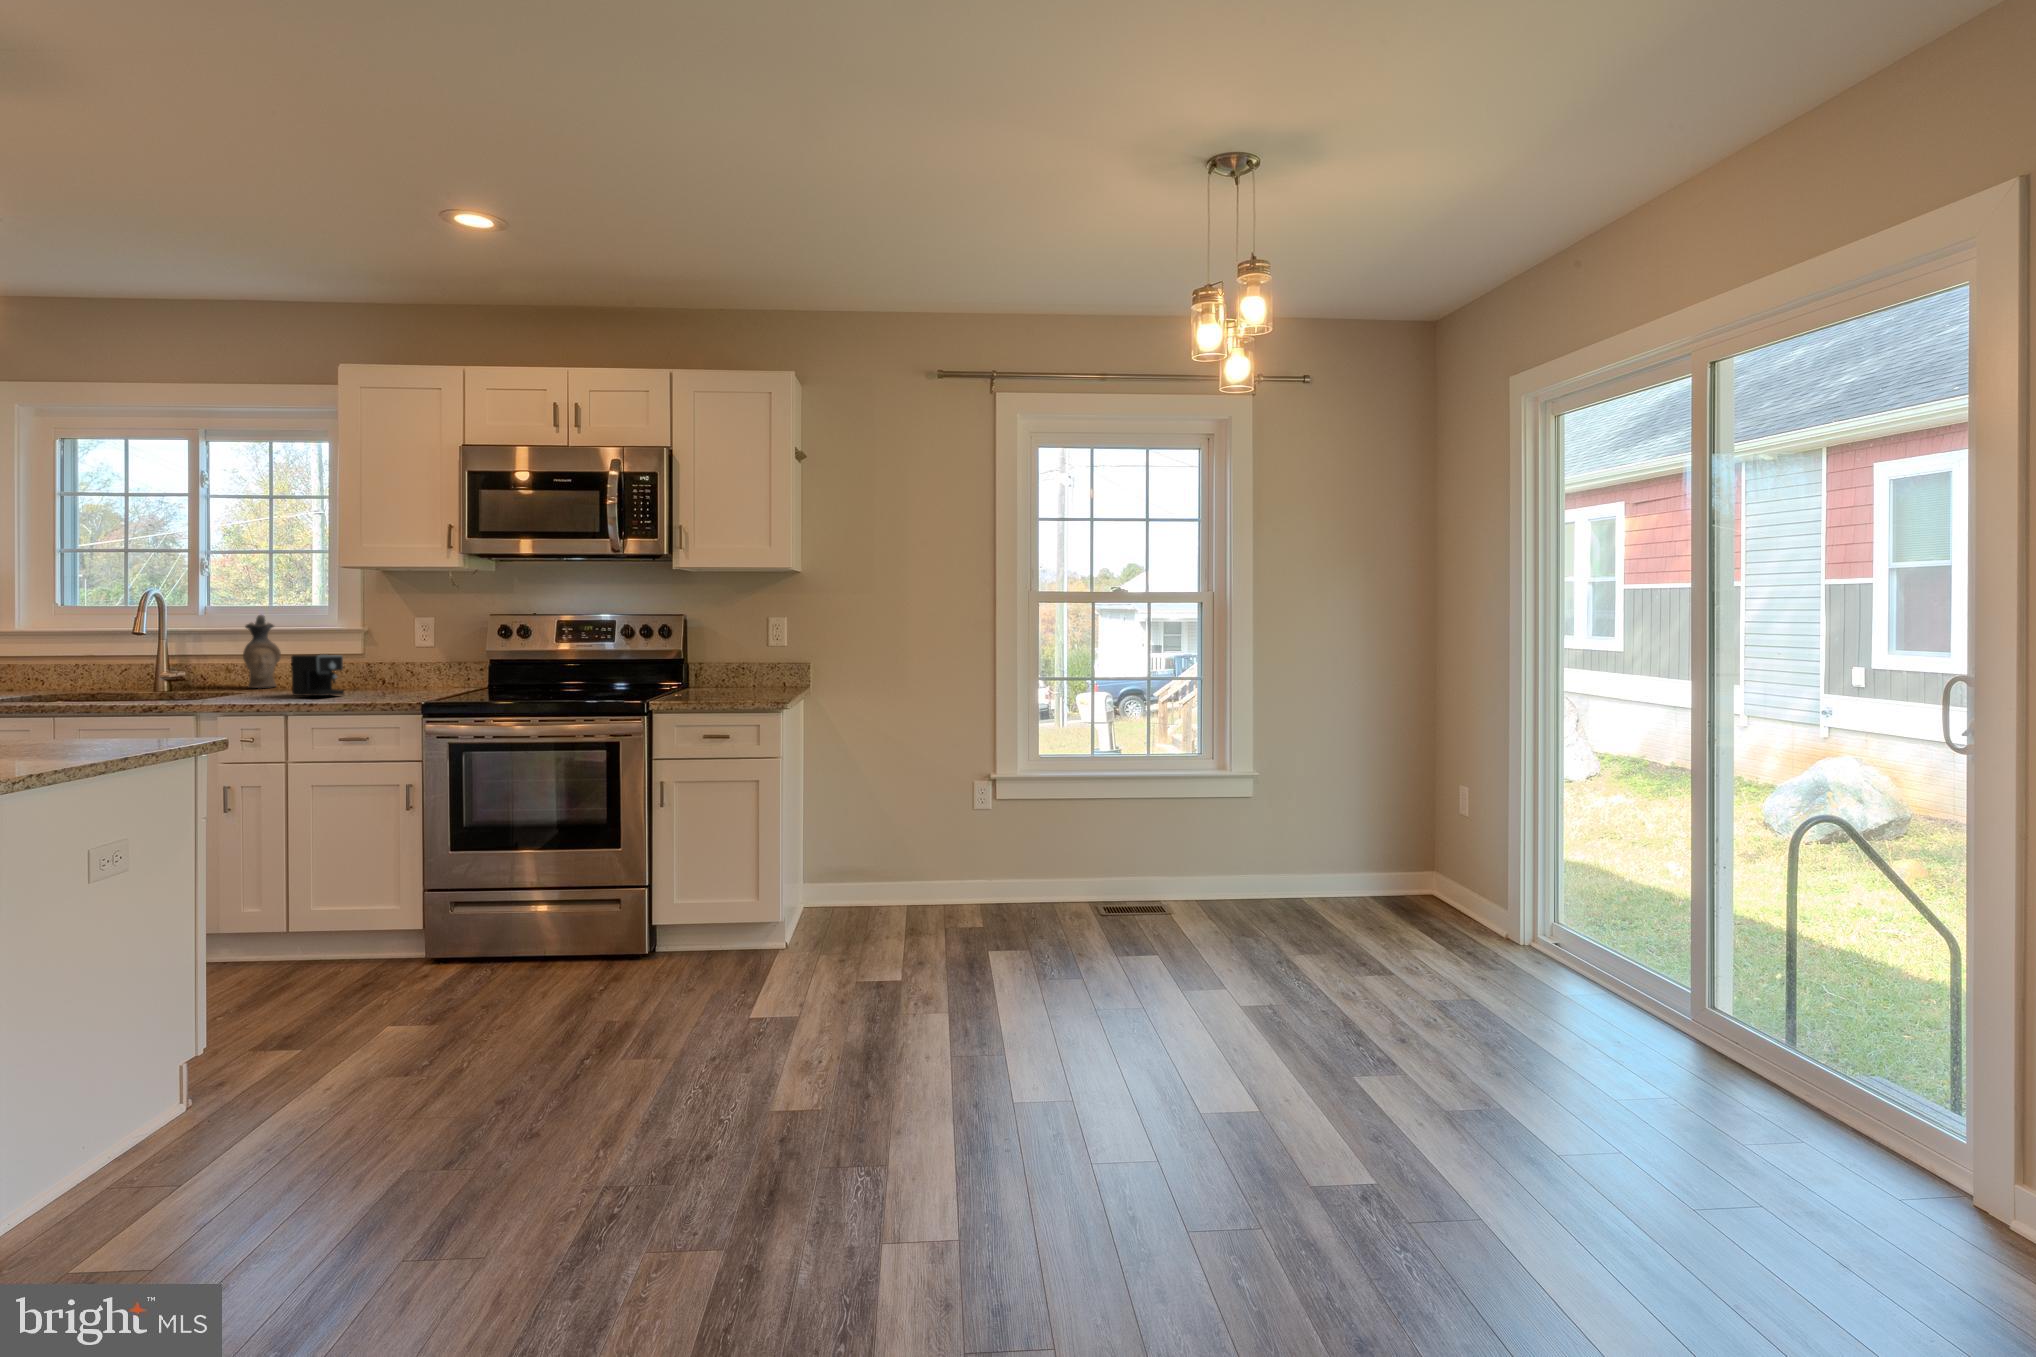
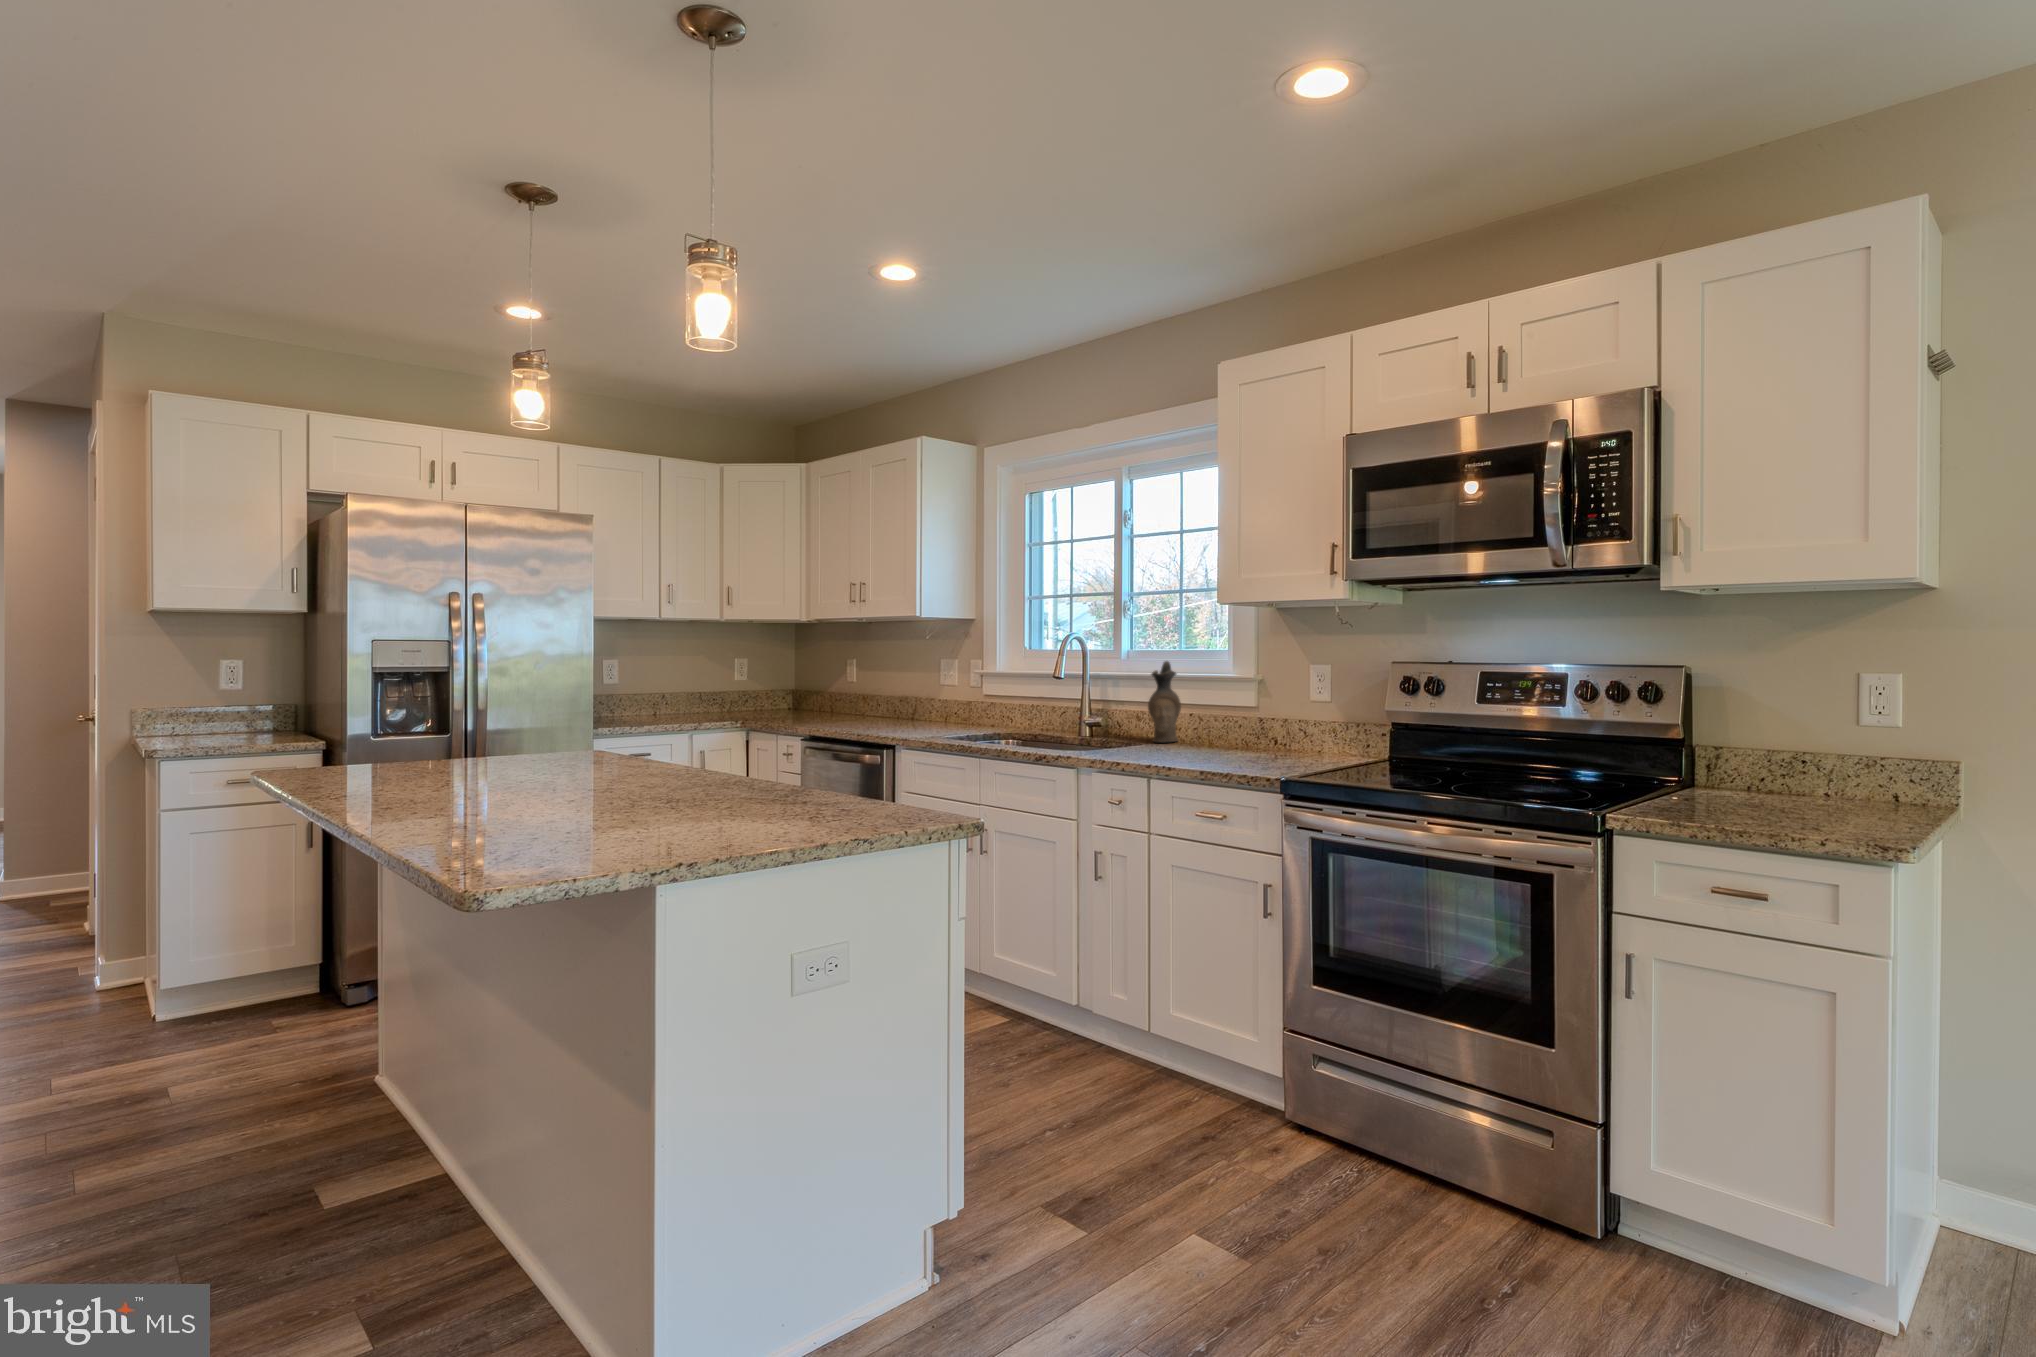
coffee maker: present [291,654,344,696] -> none [1177,711,1248,762]

